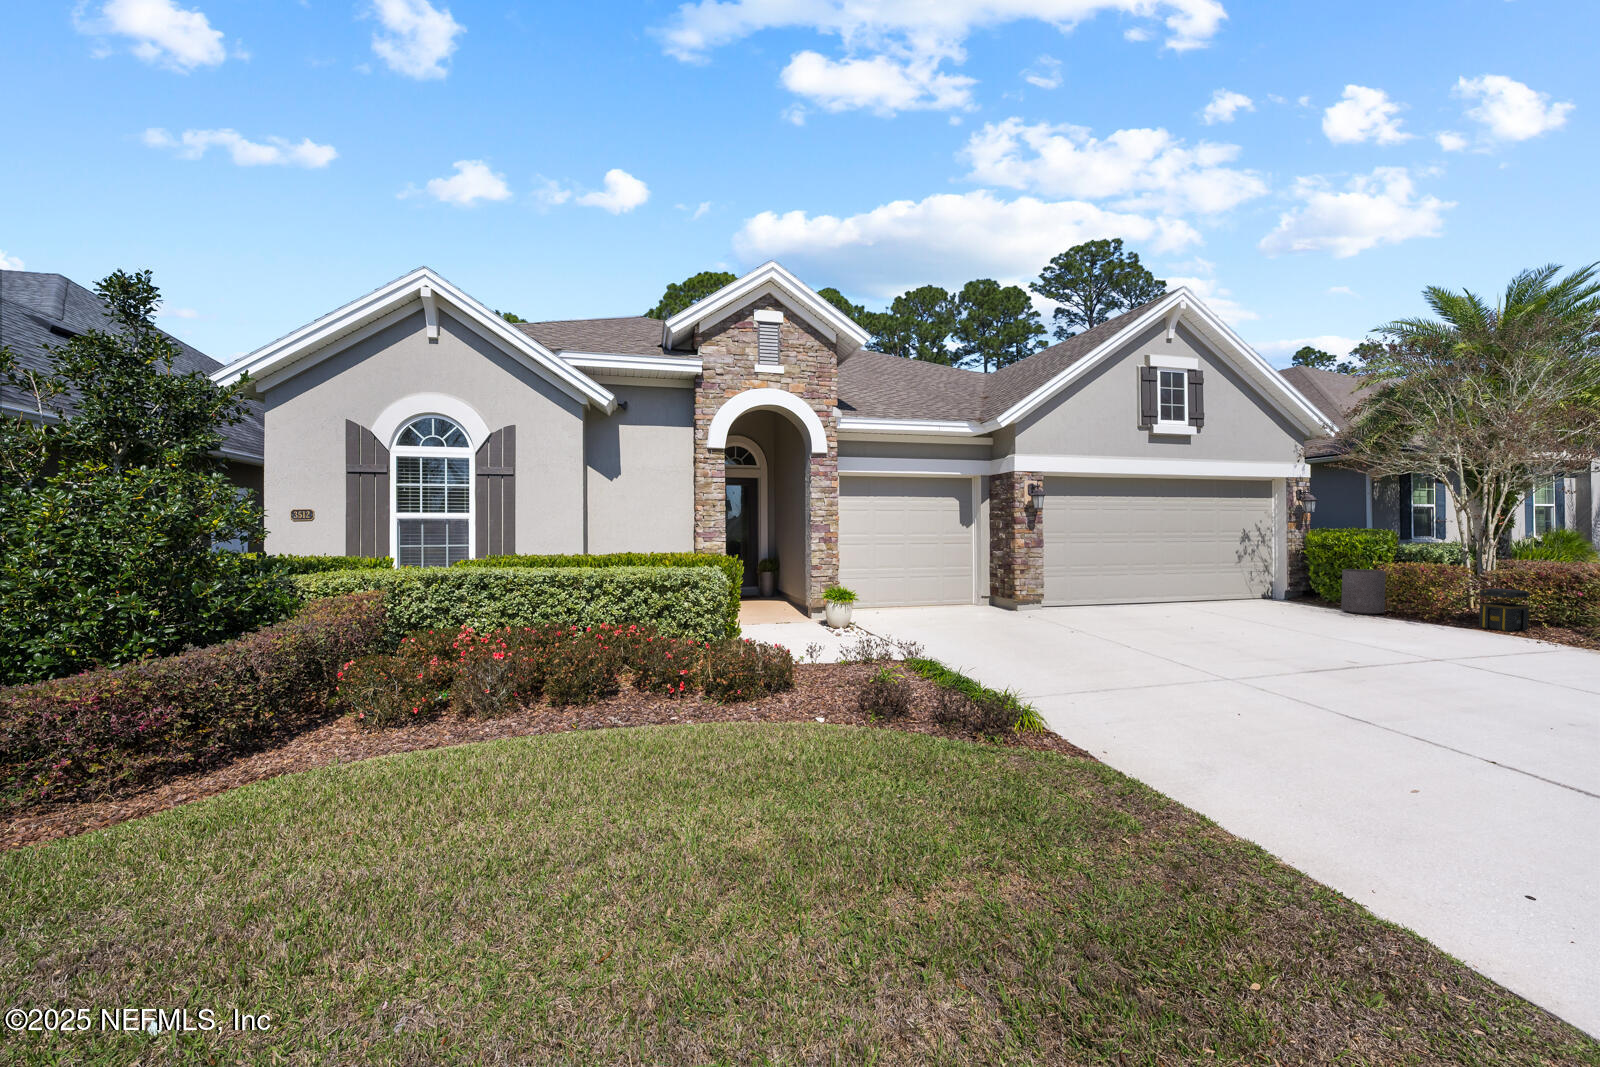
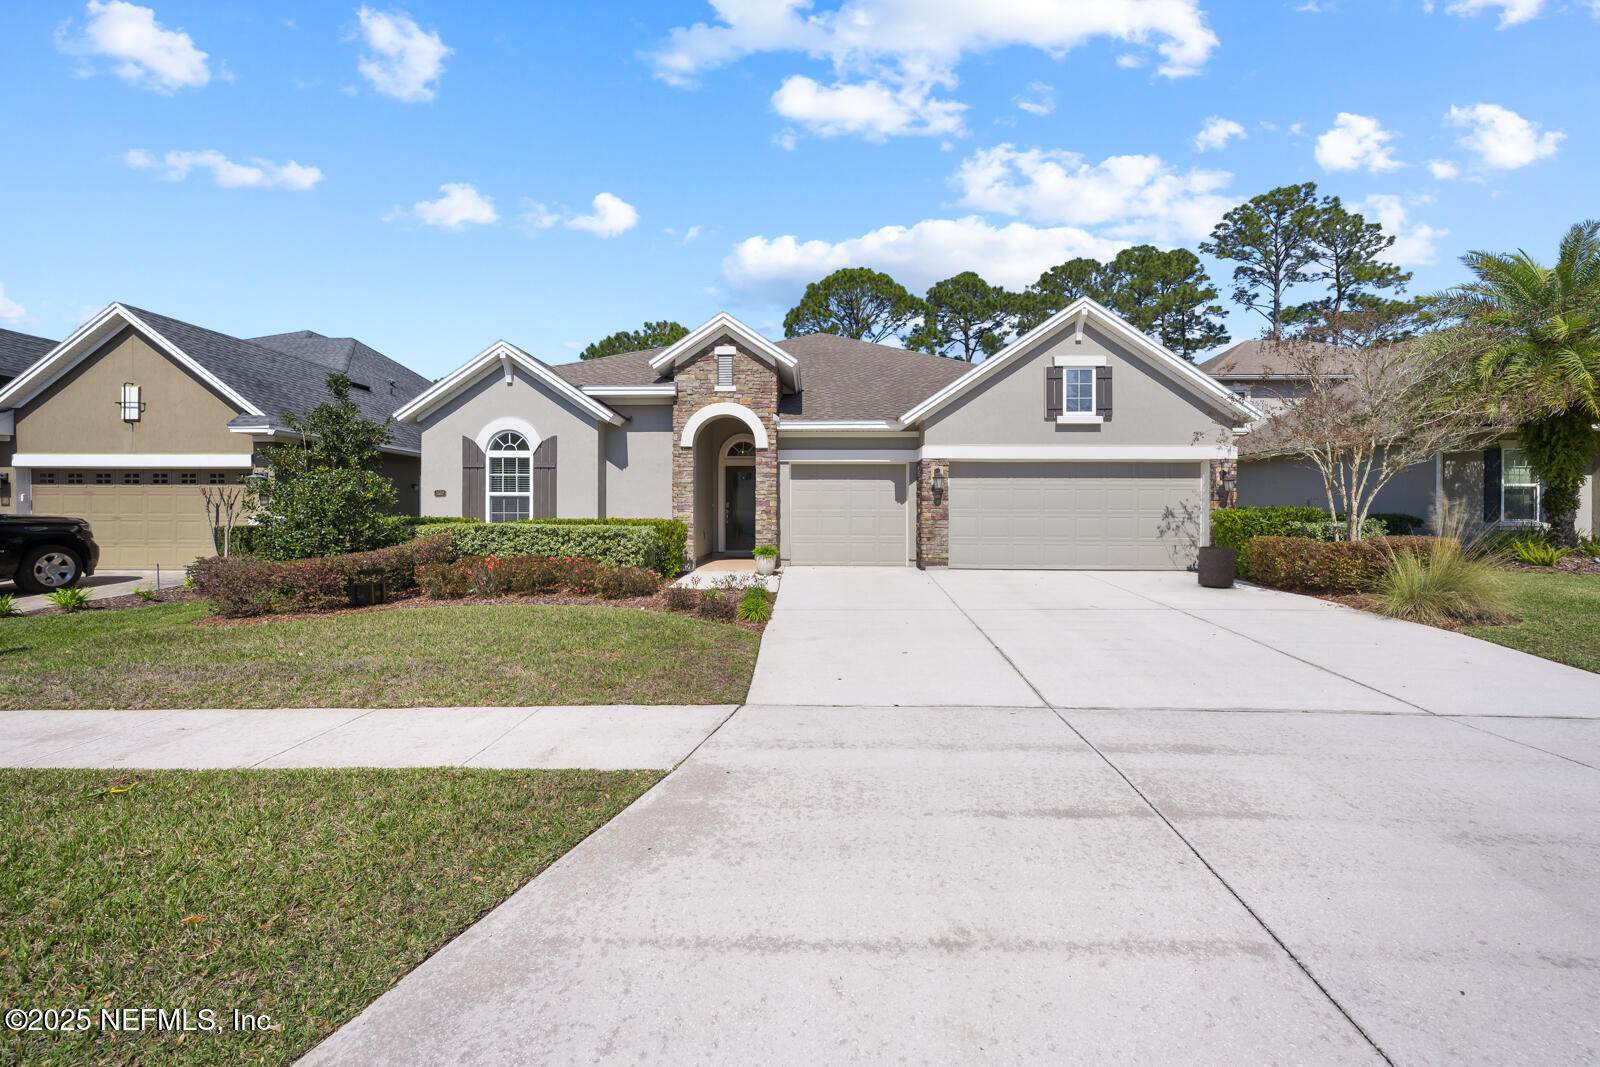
toolbox: present [1479,589,1530,632] -> present [350,567,388,605]

